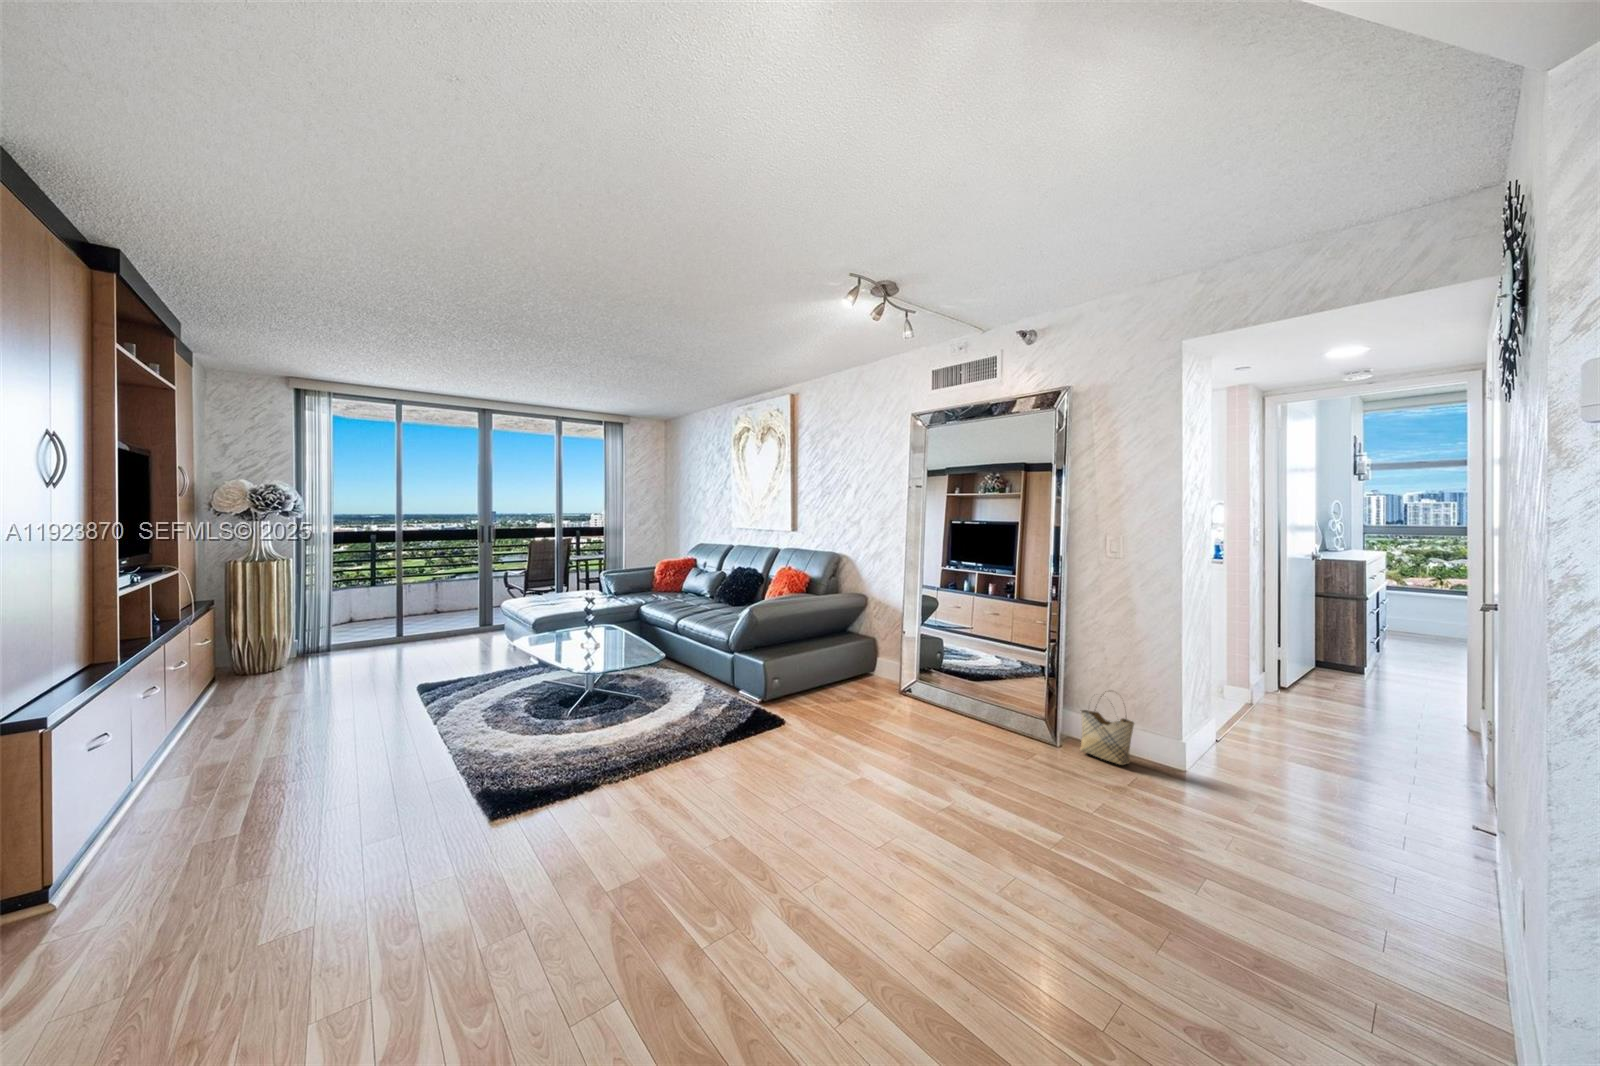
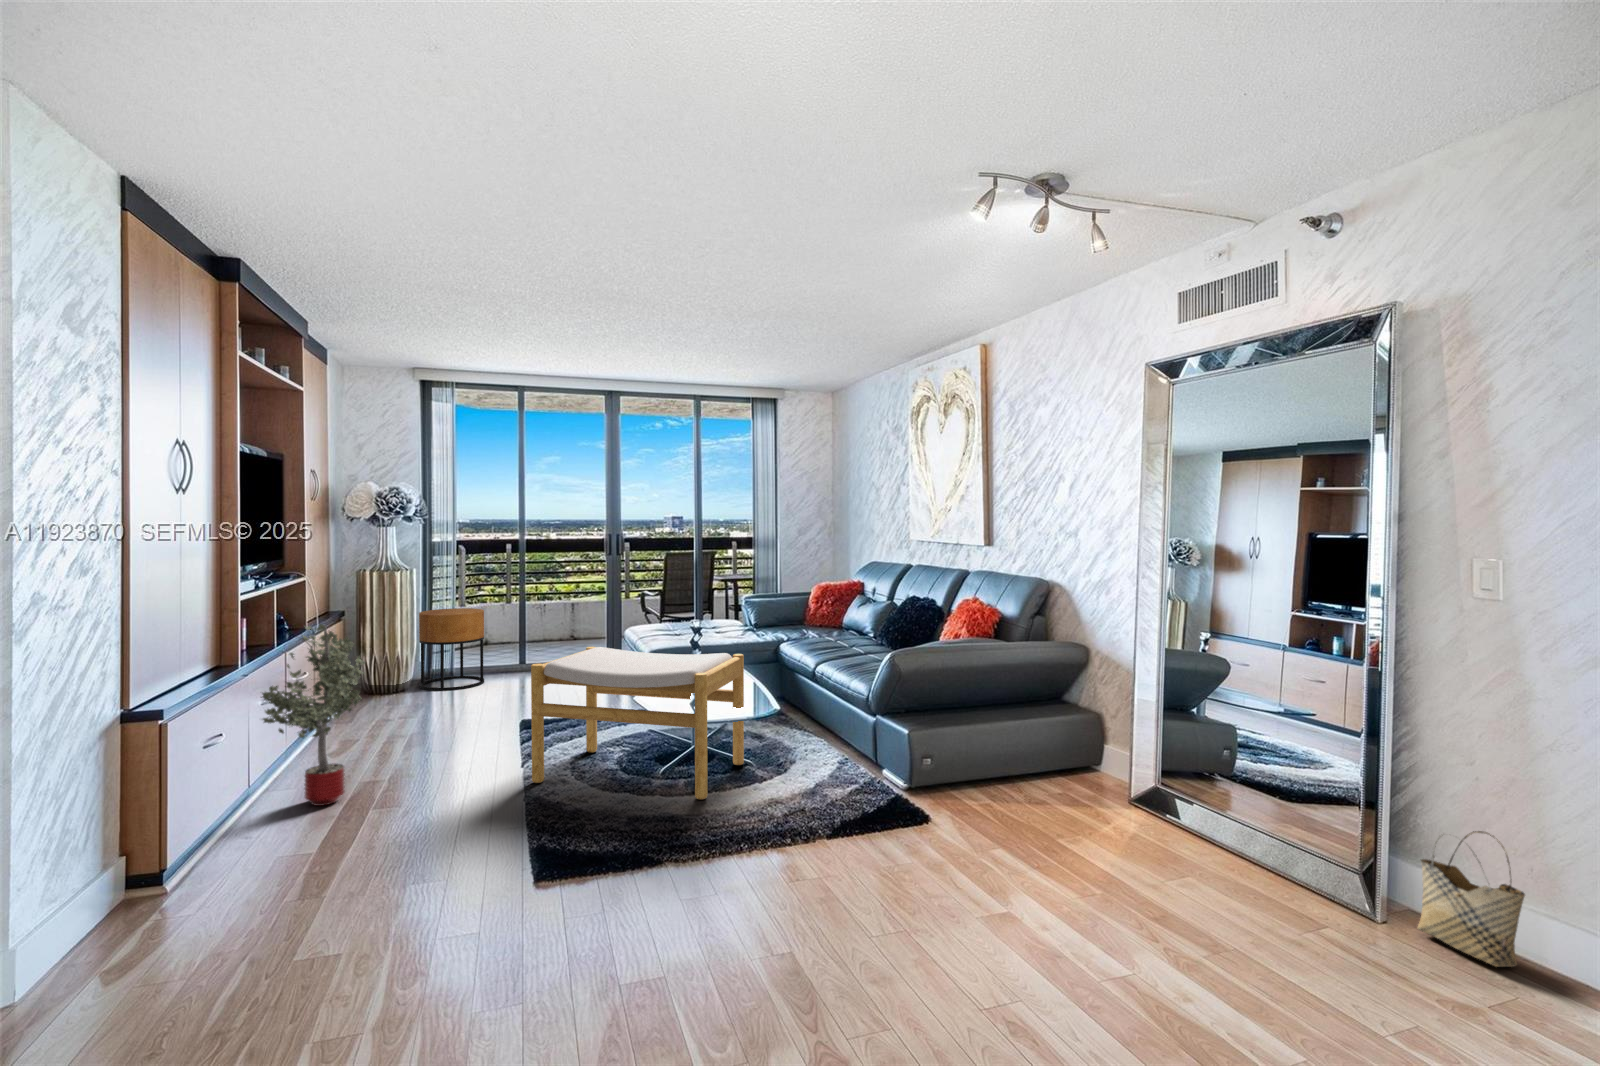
side table: none [297,592,367,667] -> present [419,608,484,690]
potted tree: none [155,613,280,786] -> present [261,624,365,806]
footstool: none [451,617,633,736] -> present [531,647,744,800]

